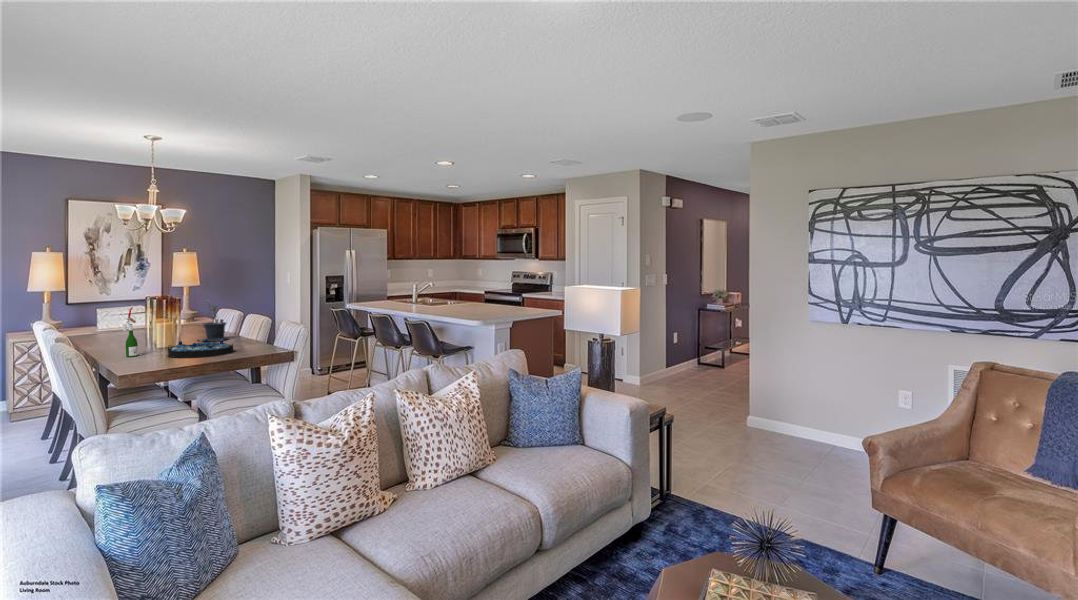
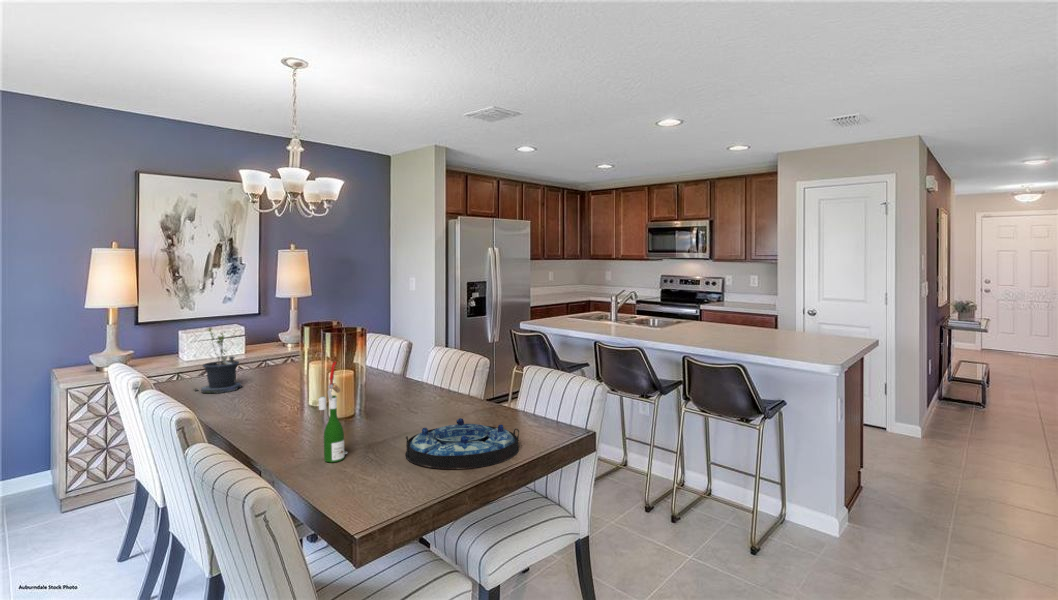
potted plant: present [202,300,228,342] -> present [195,327,242,393]

